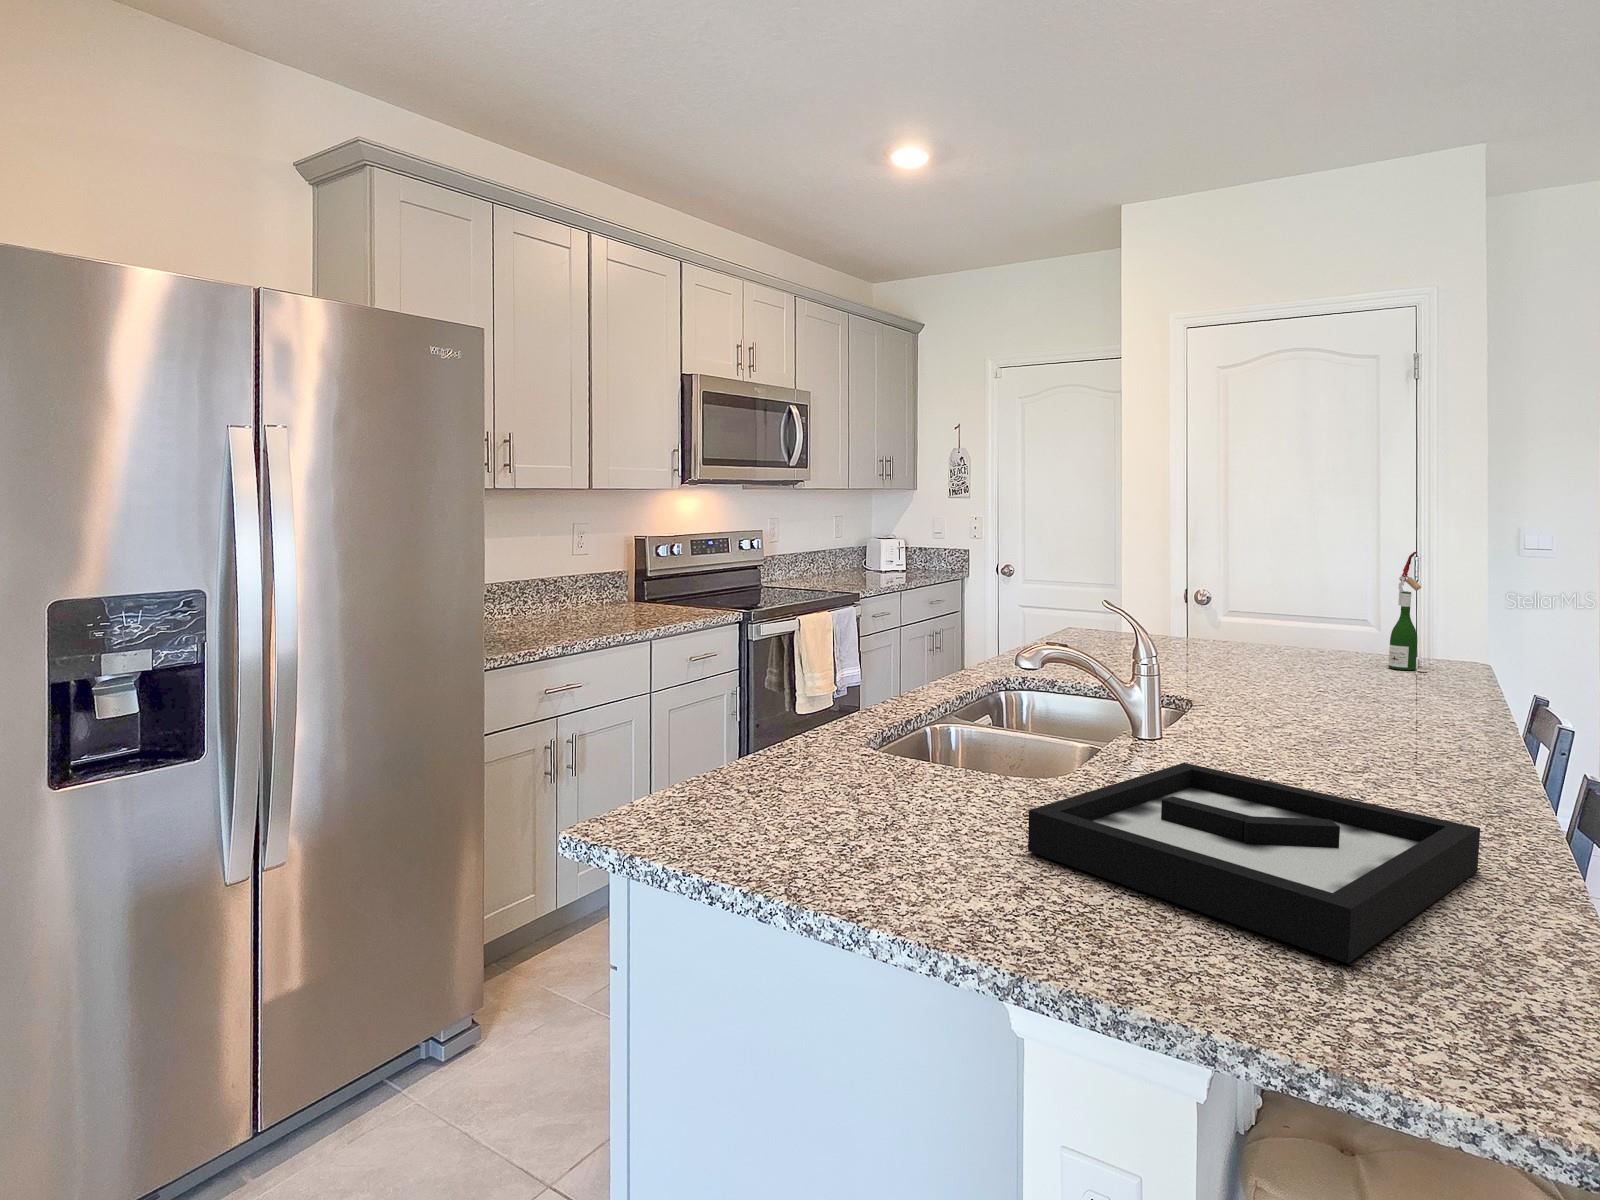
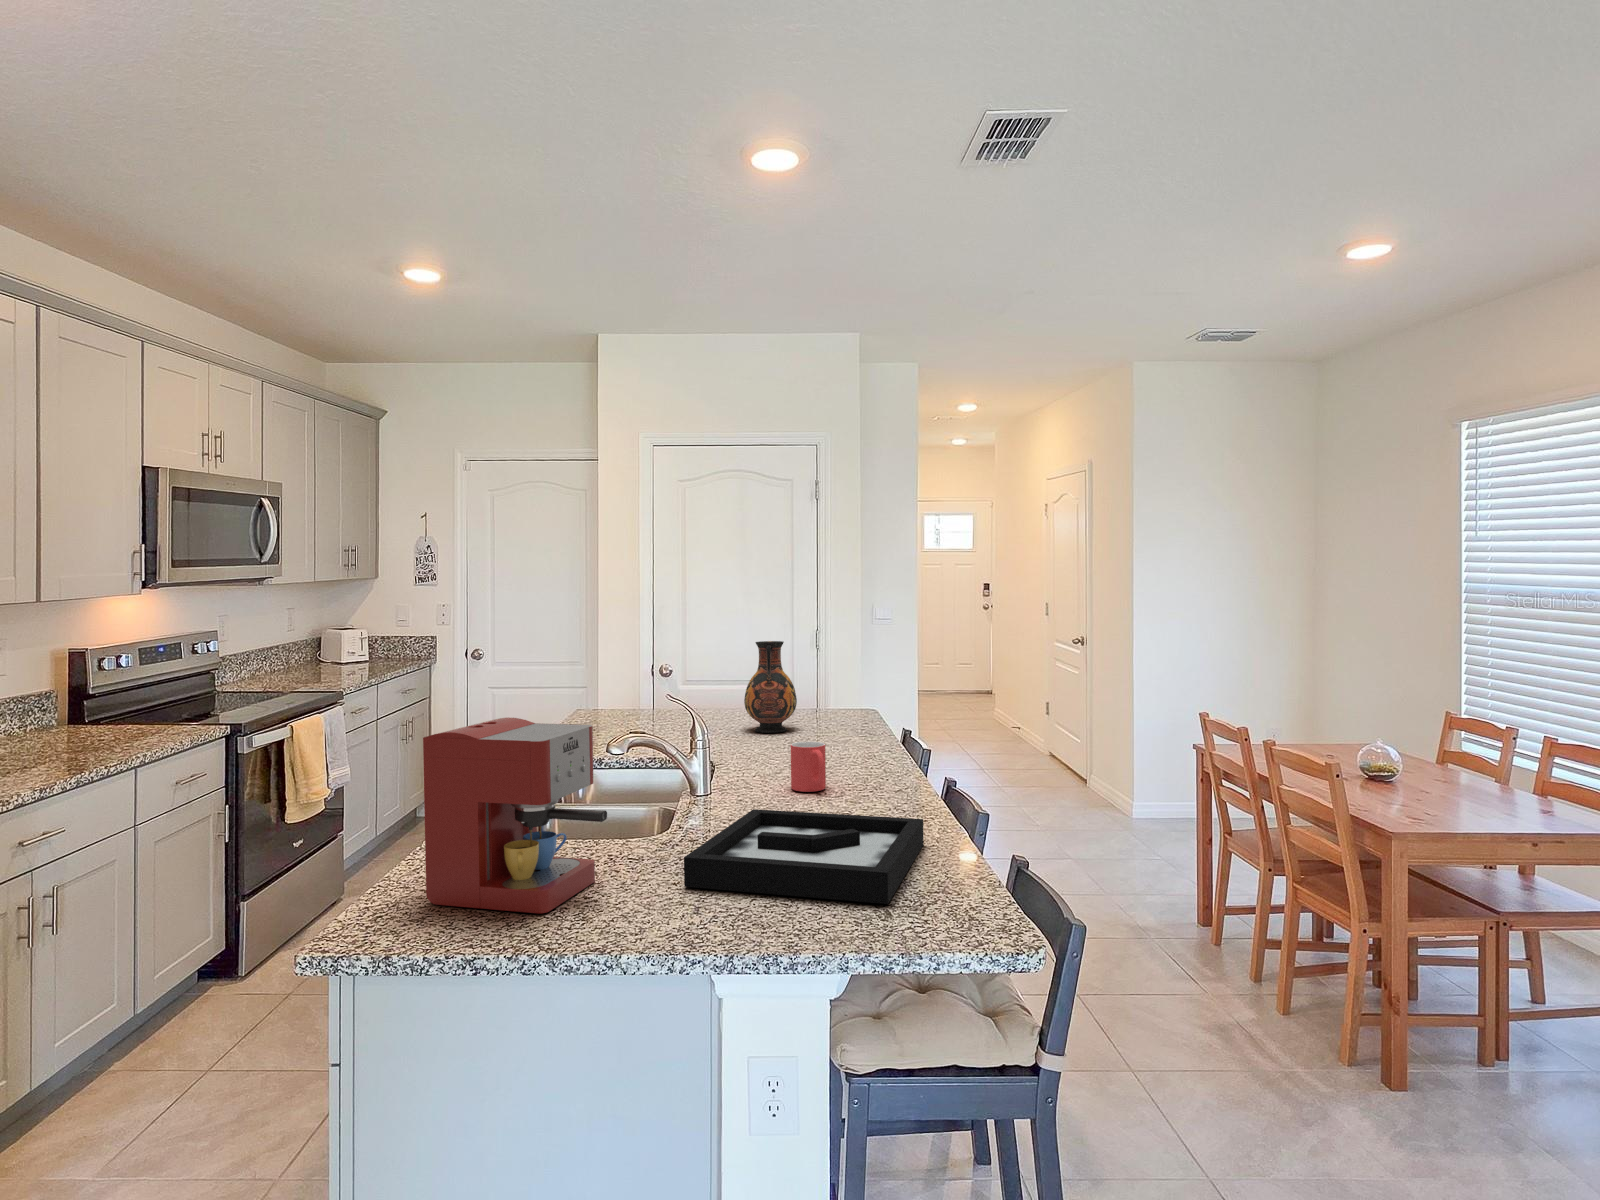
vase: none [1259,552,1338,673] -> present [744,641,797,733]
wine bottle: present [1389,552,1427,672] -> none [826,638,850,723]
coffee maker: none [727,600,927,844] -> present [423,717,607,913]
mug: none [1280,682,1340,755] -> present [791,742,826,792]

